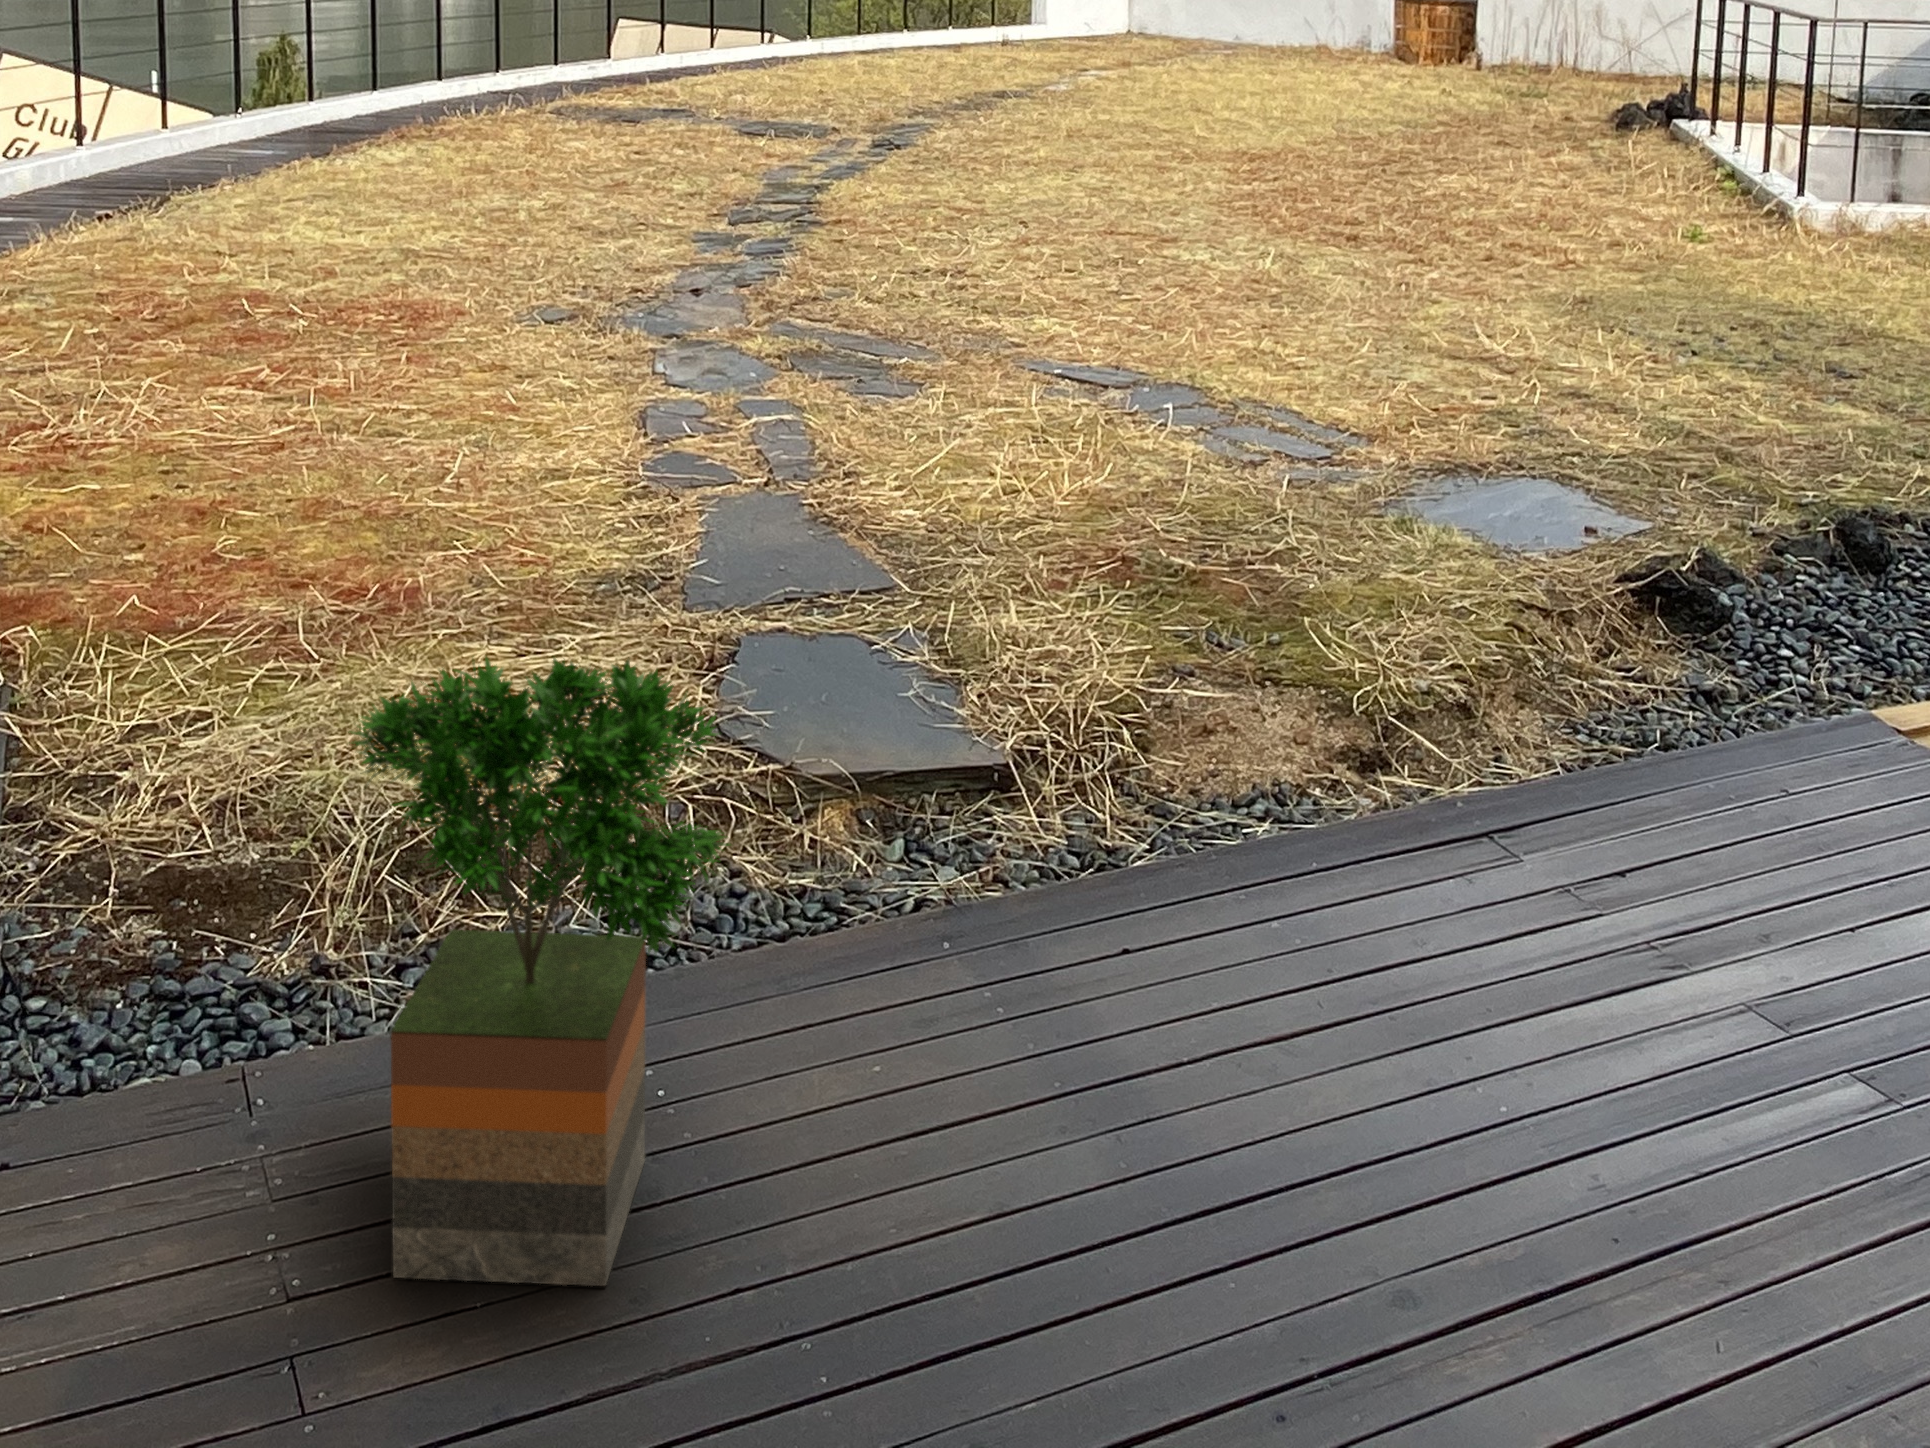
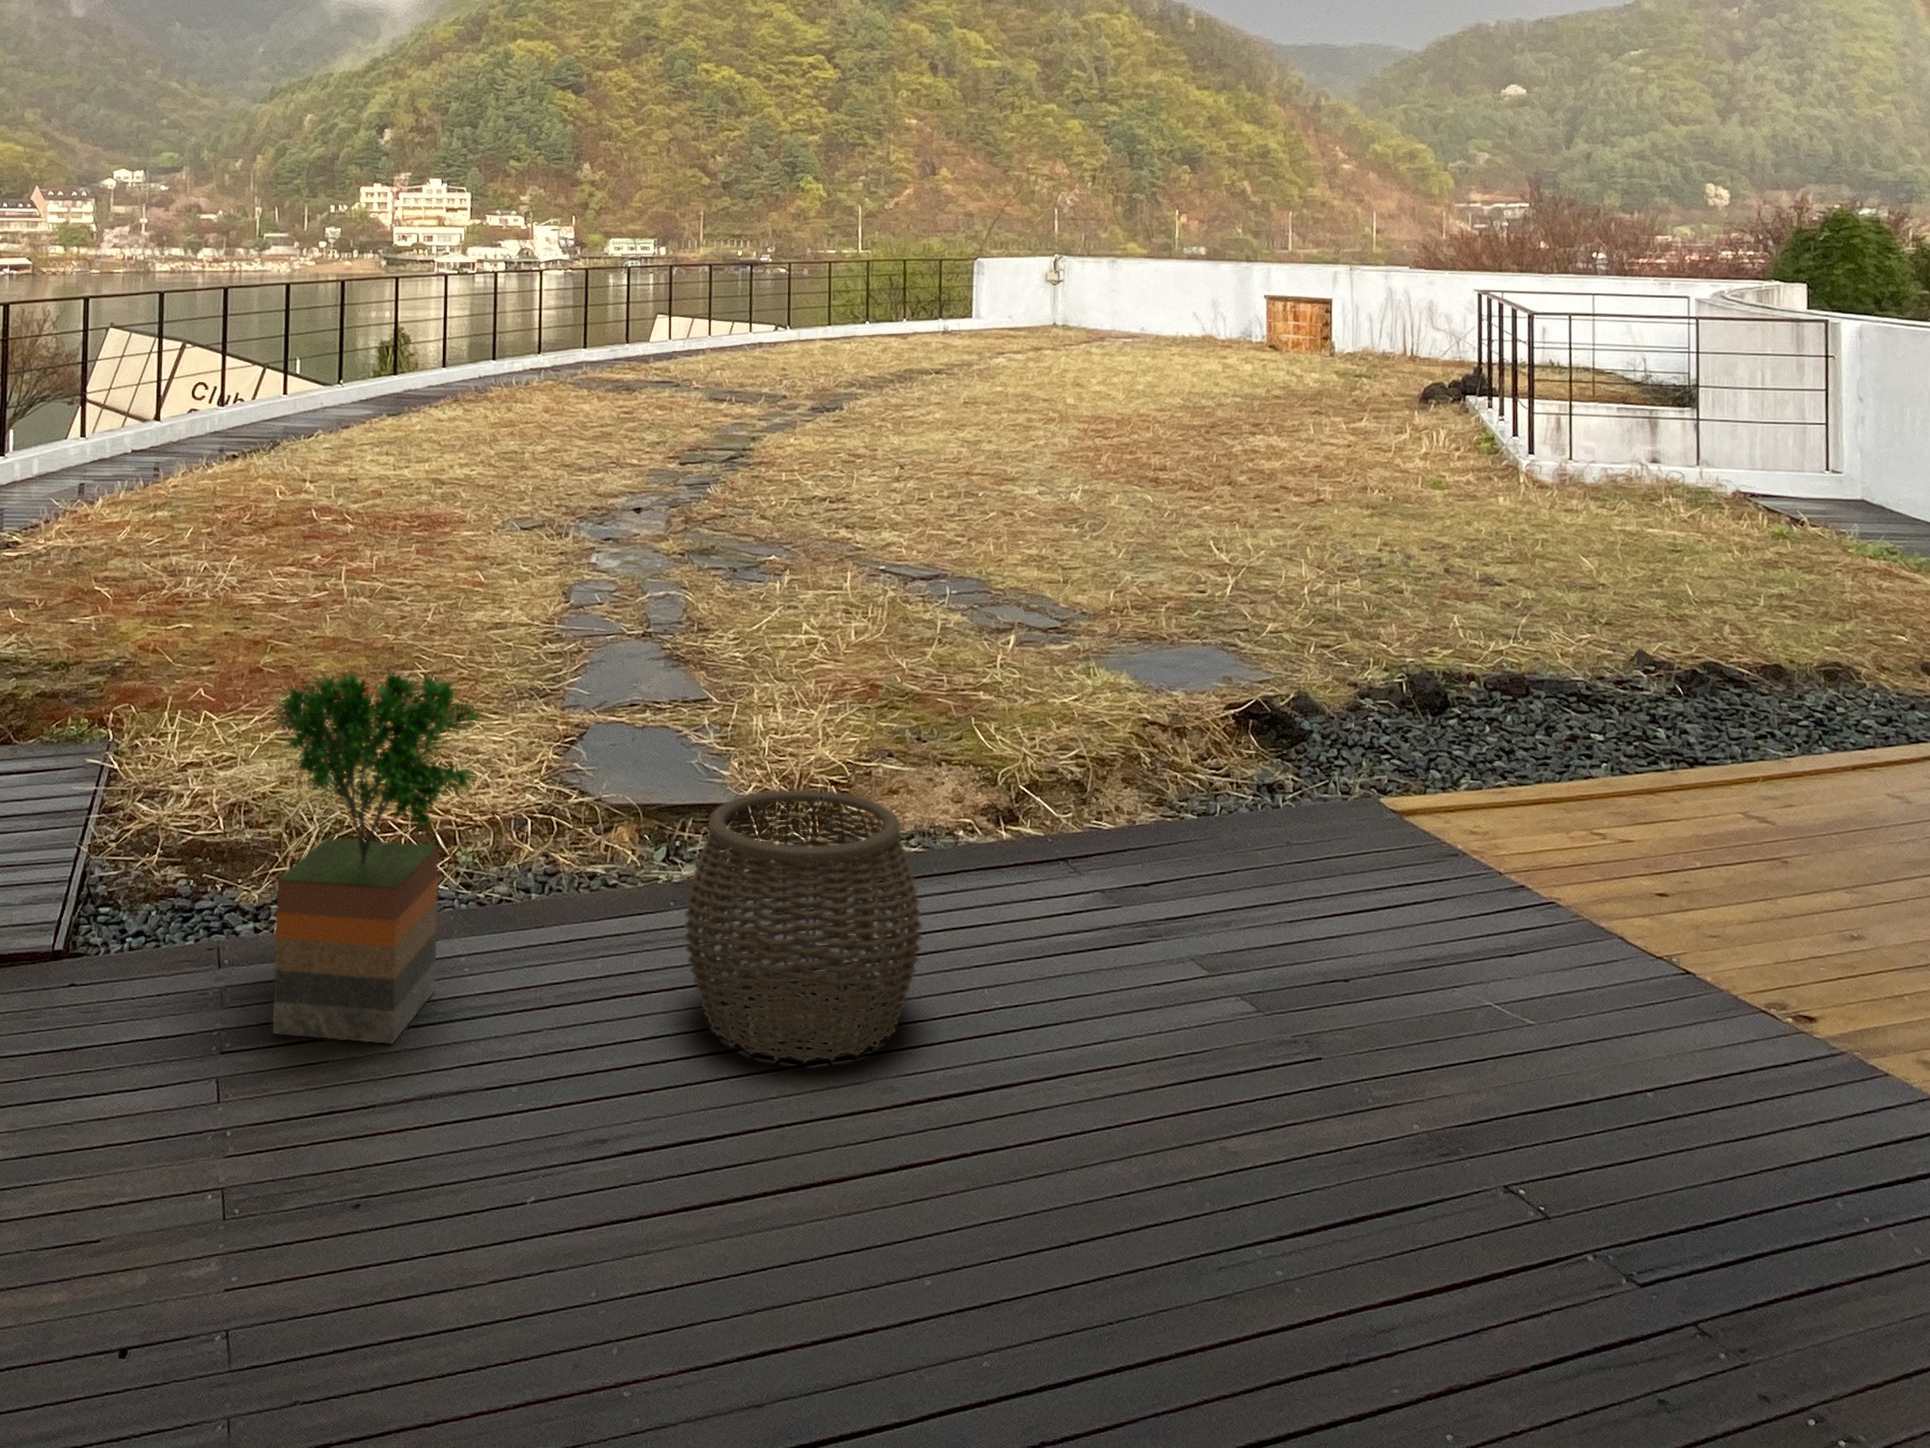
woven basket: none [1071,817,1463,1281] -> present [685,790,922,1062]

